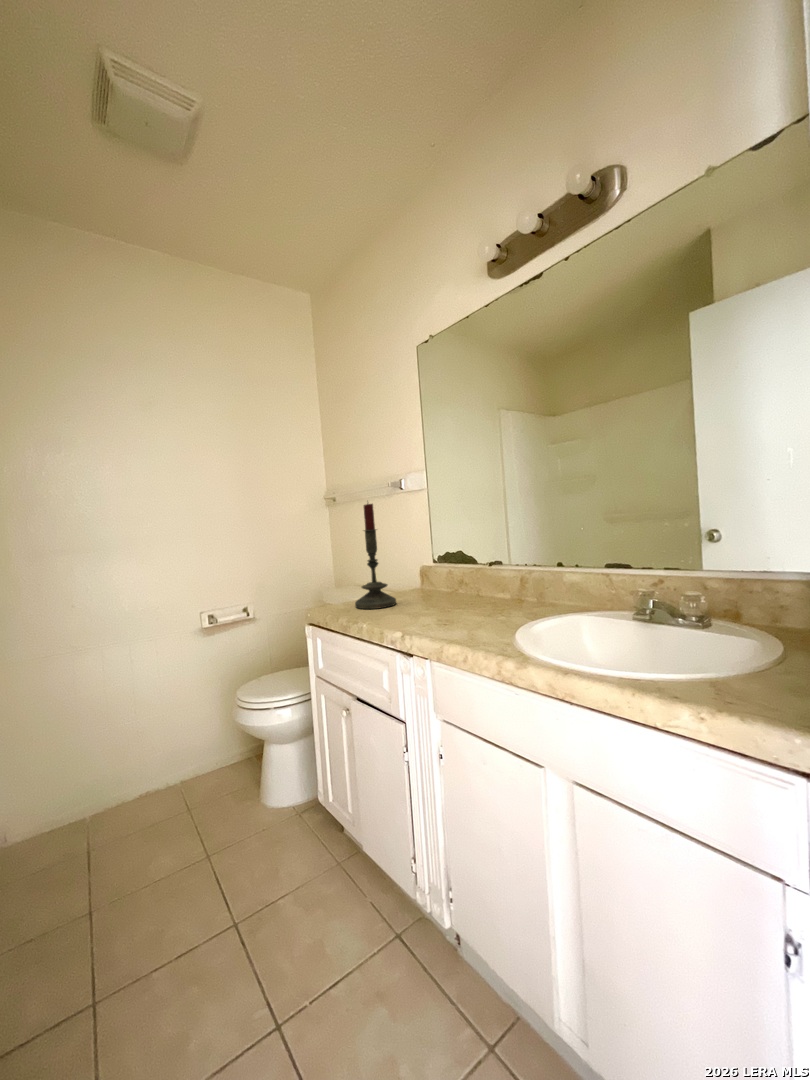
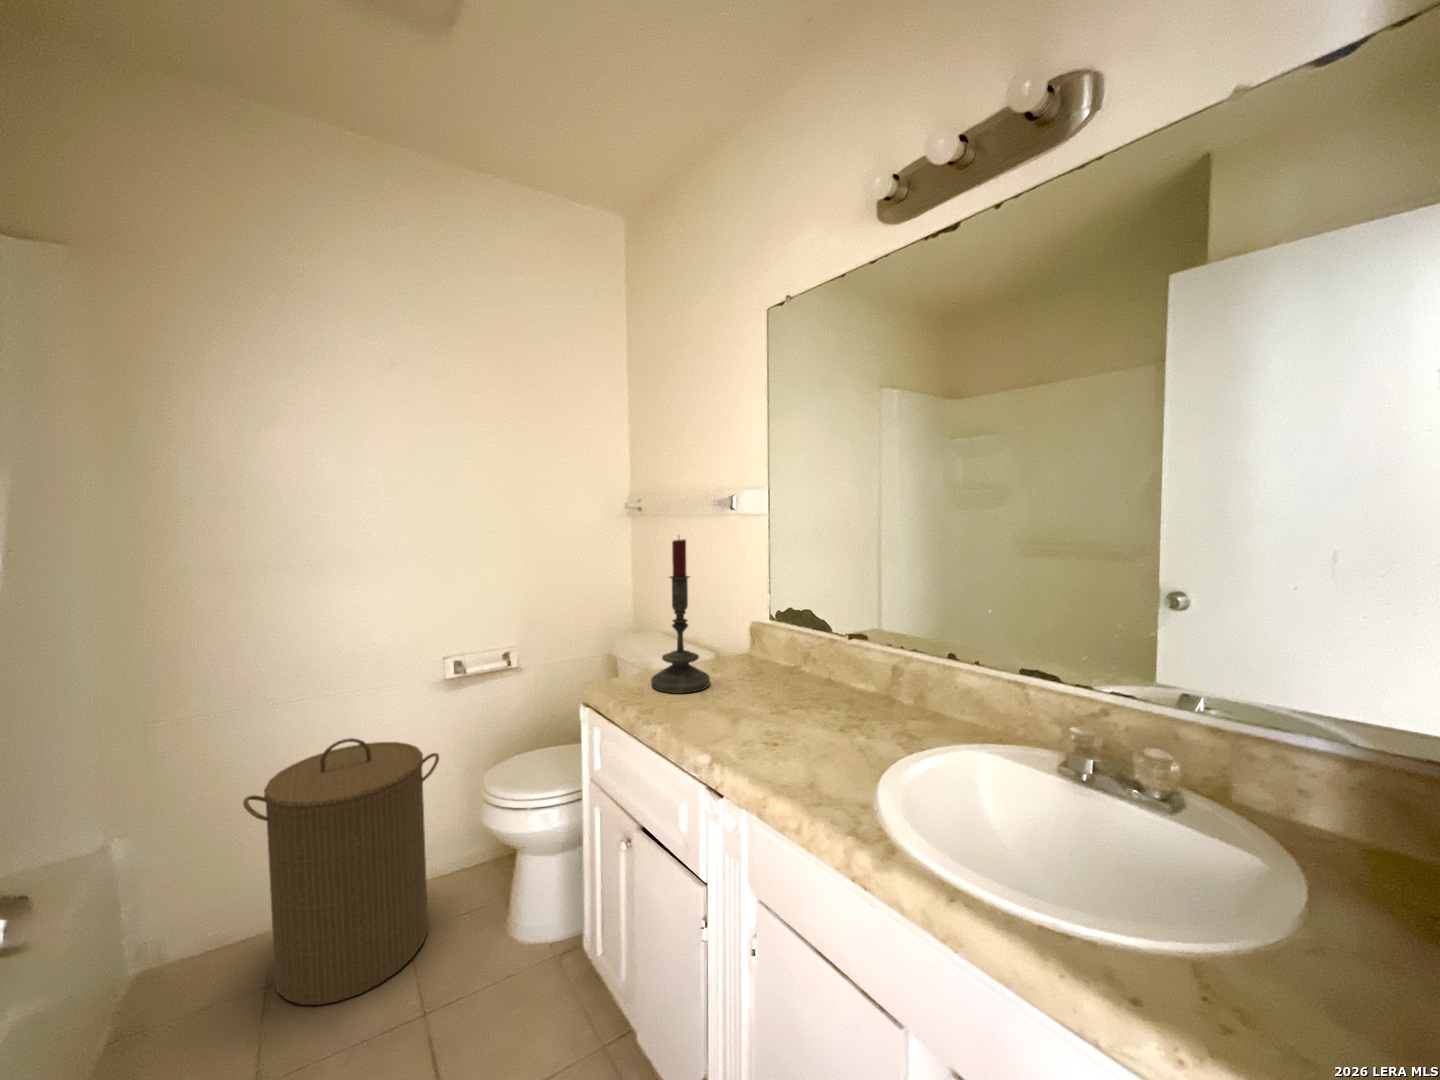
laundry hamper: none [64,669,204,860] -> present [243,738,439,1005]

